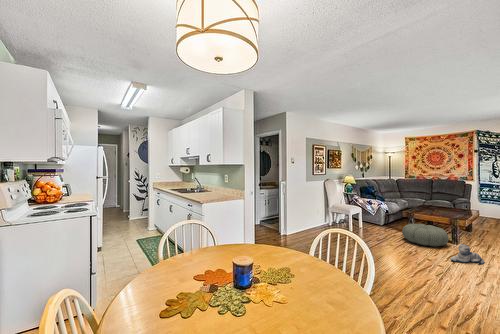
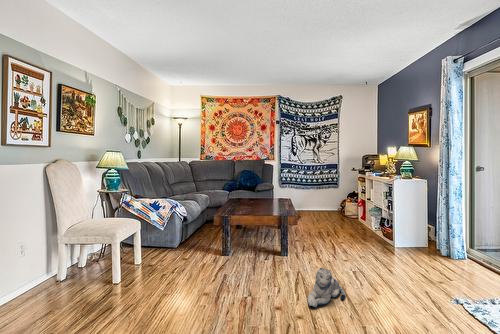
pouf: present [402,224,449,246] -> none [218,235,286,279]

